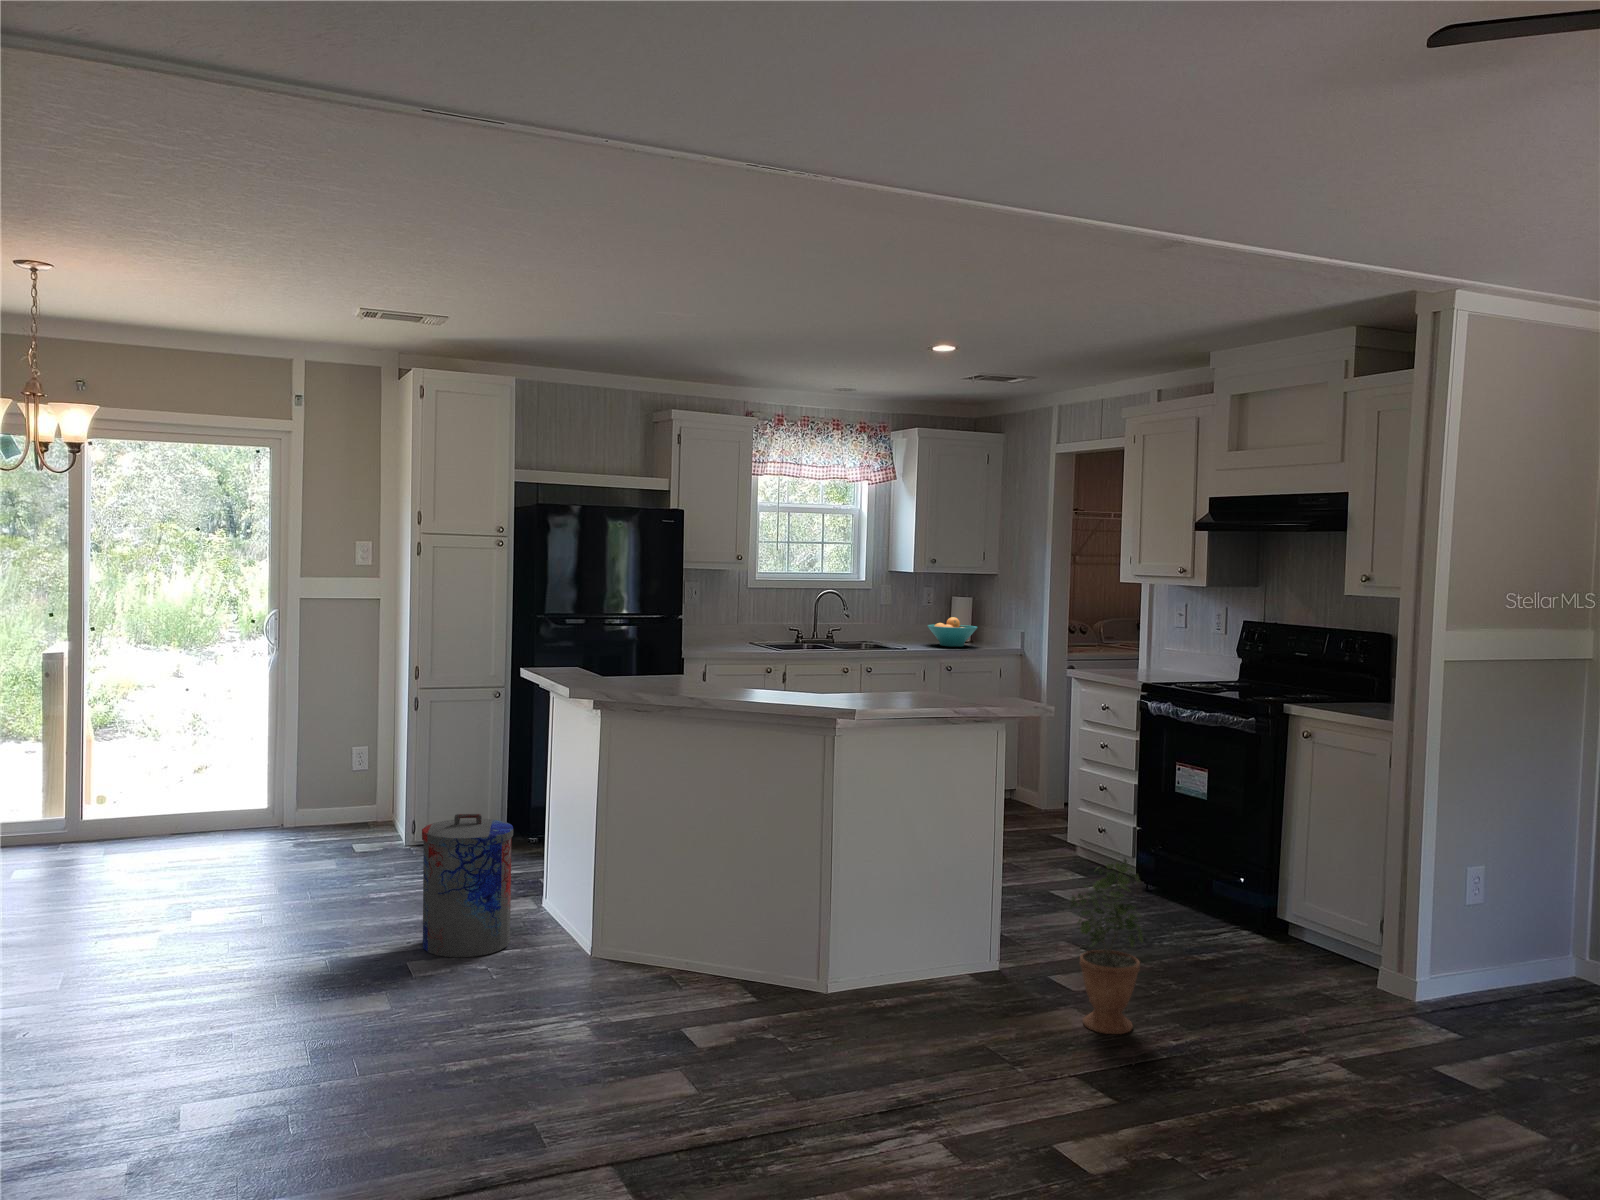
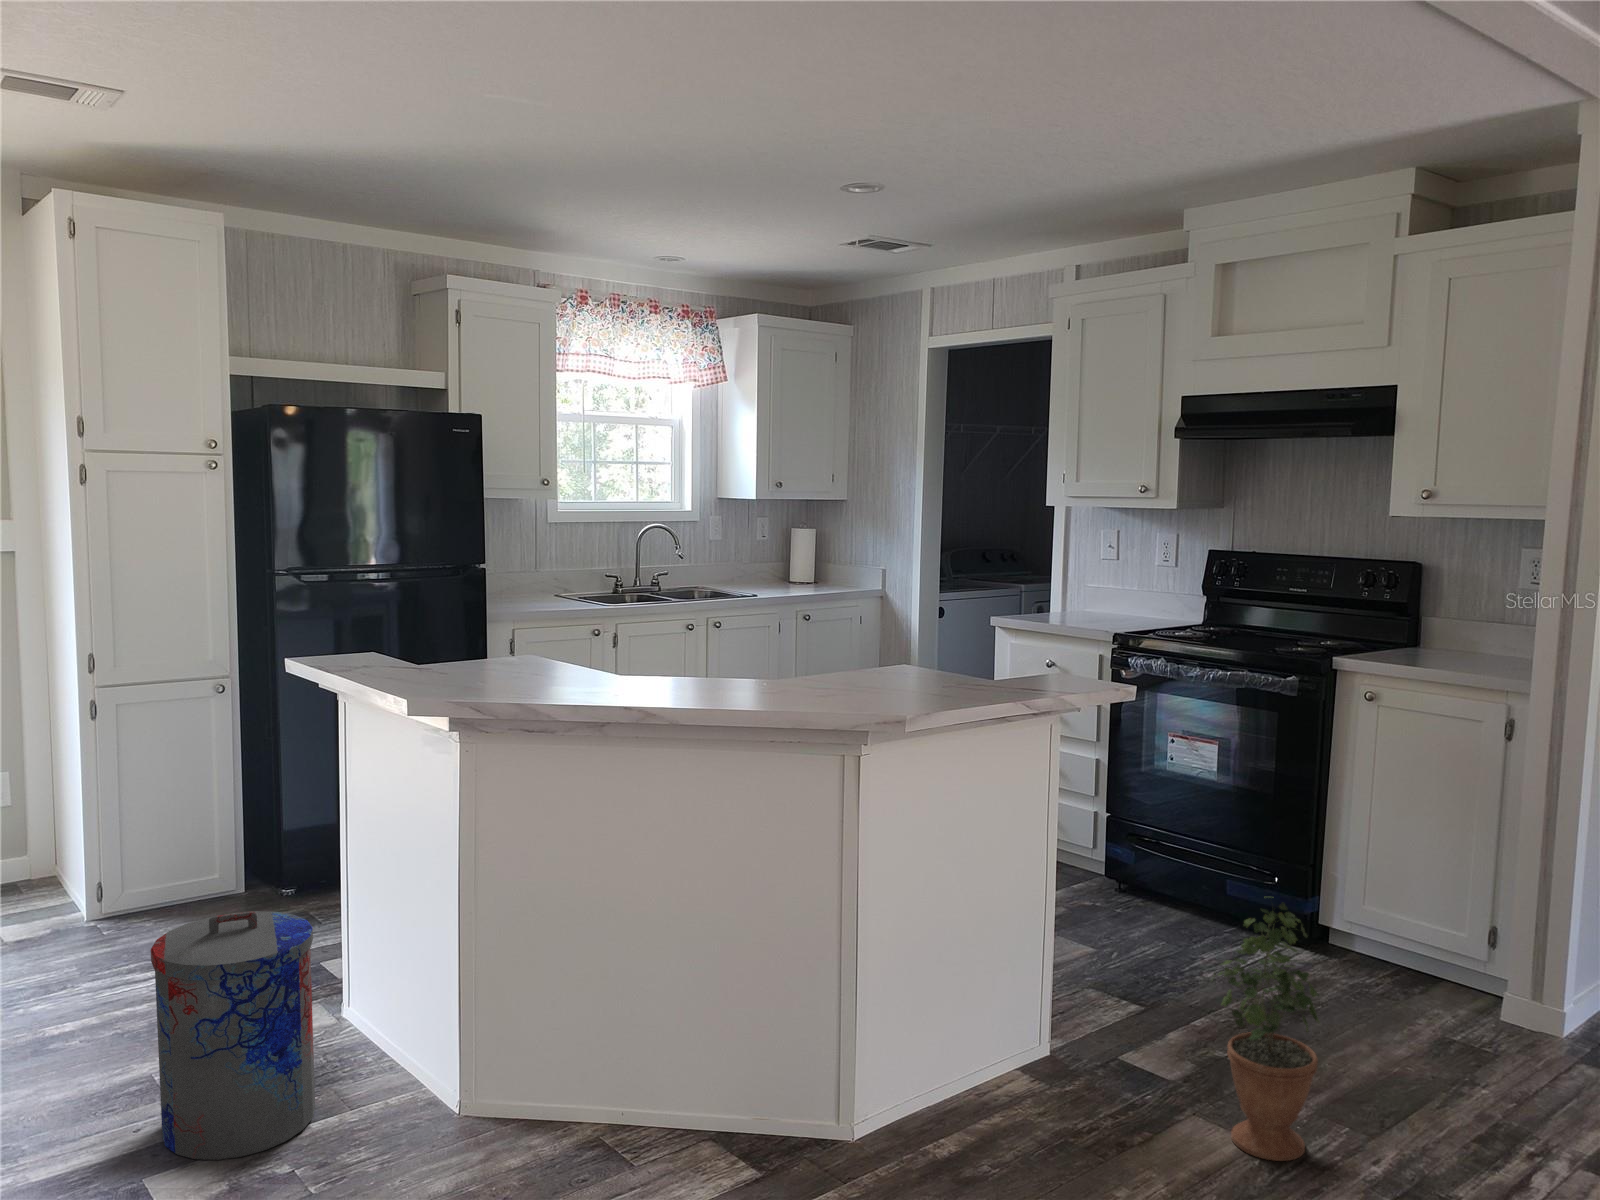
fruit bowl: present [928,617,978,647] -> none [768,551,828,587]

